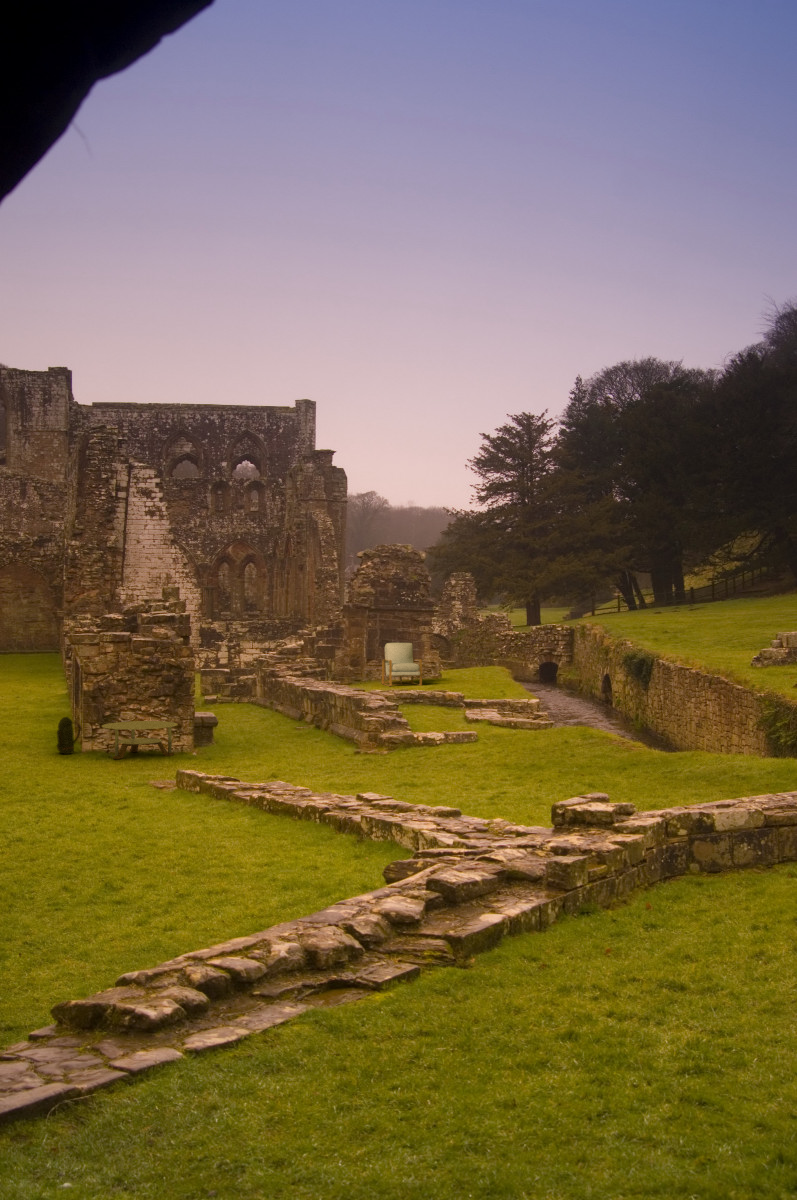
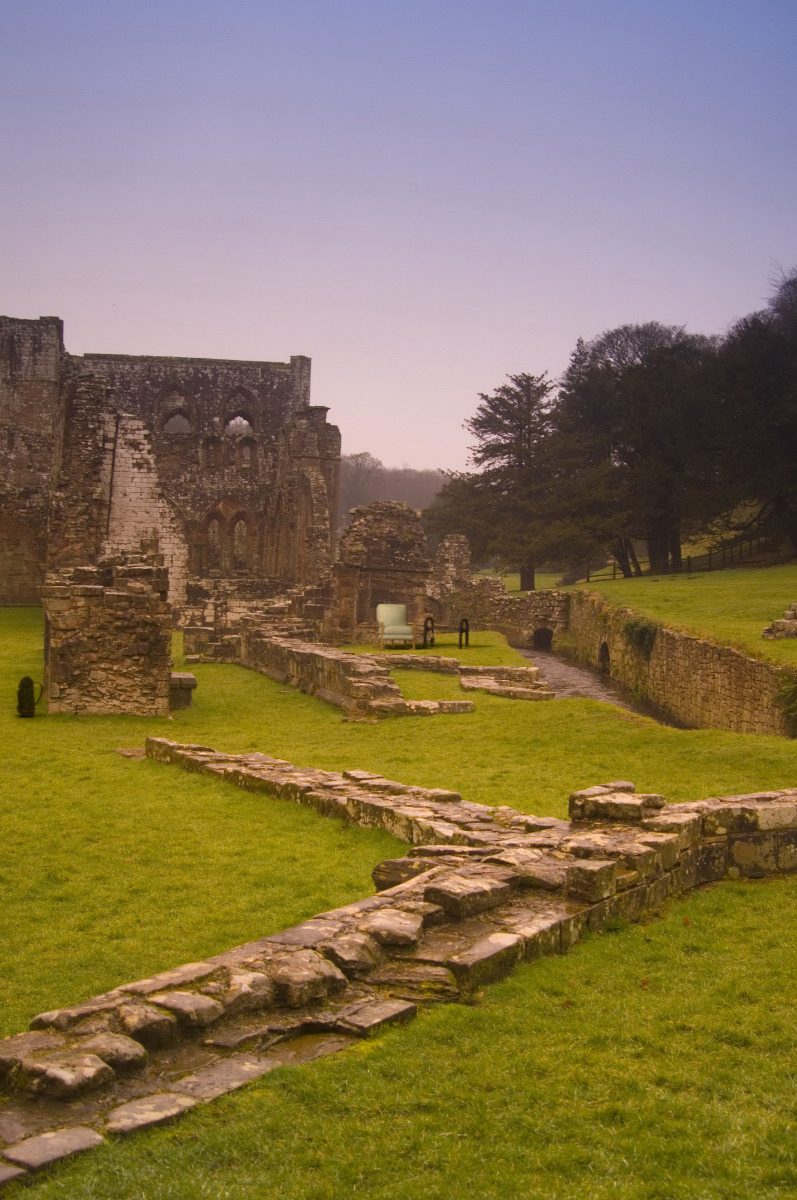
bench: none [430,654,473,683] -> present [423,617,469,649]
round table: present [102,721,178,759] -> none [65,683,149,724]

